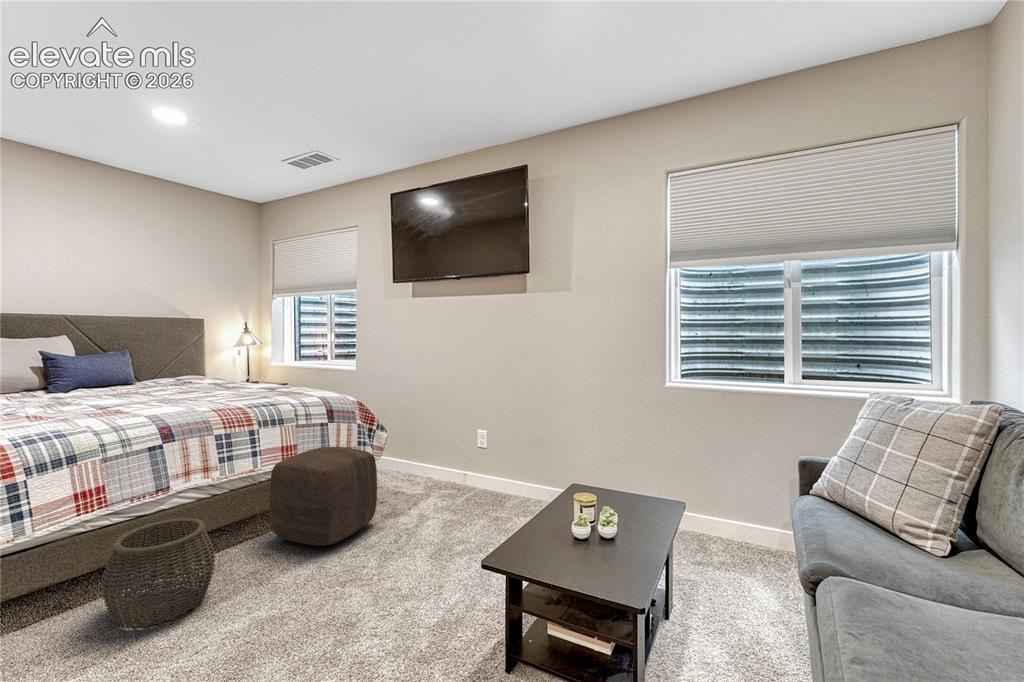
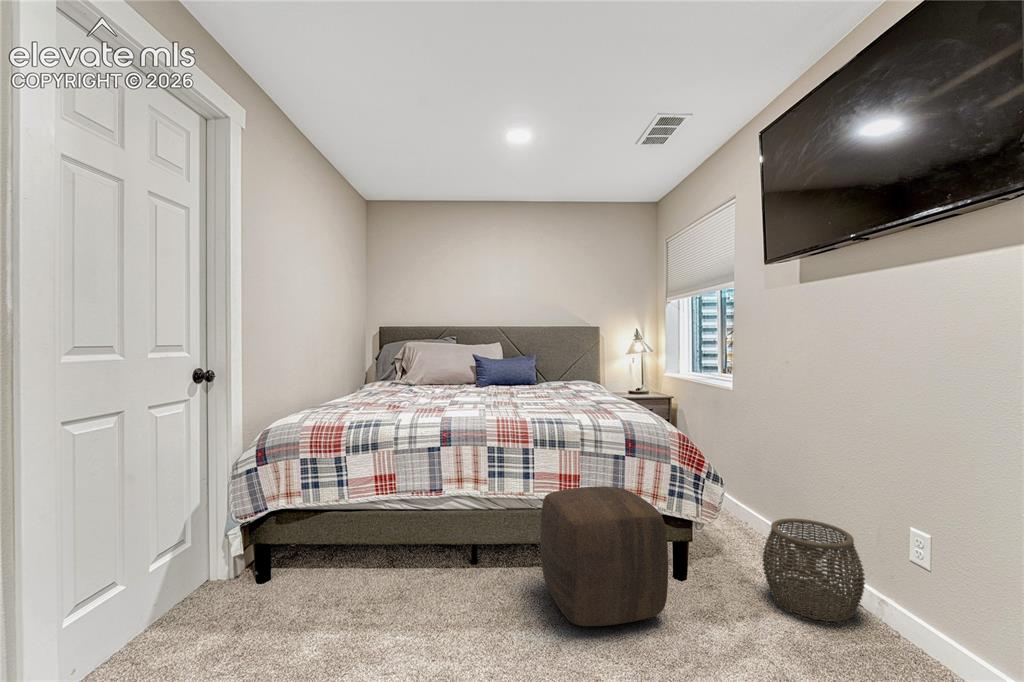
woven basket: present [101,518,215,629] -> present [762,518,865,623]

